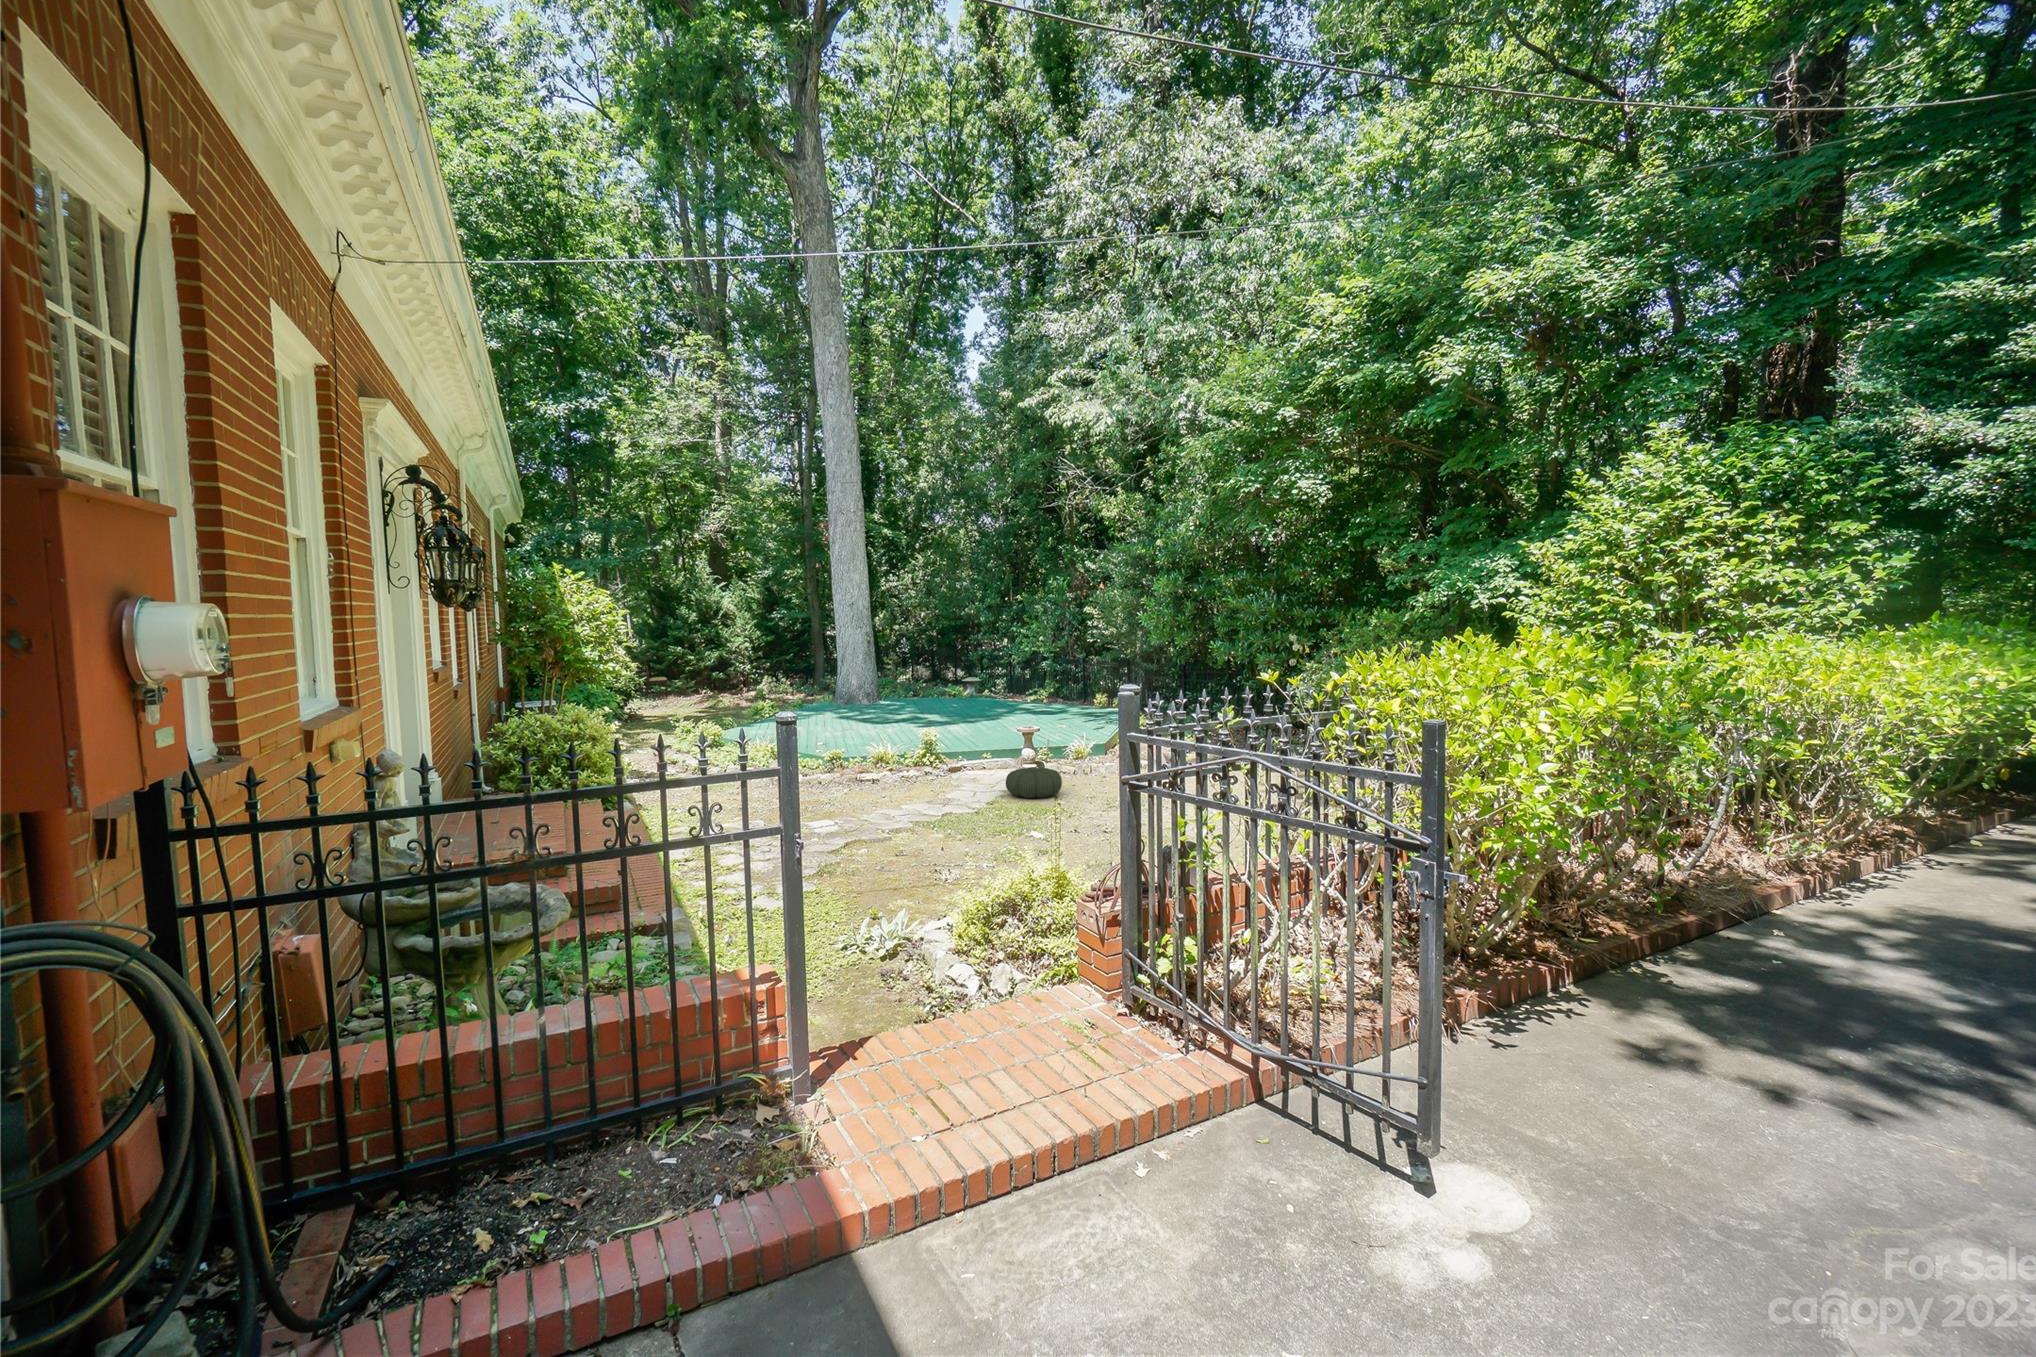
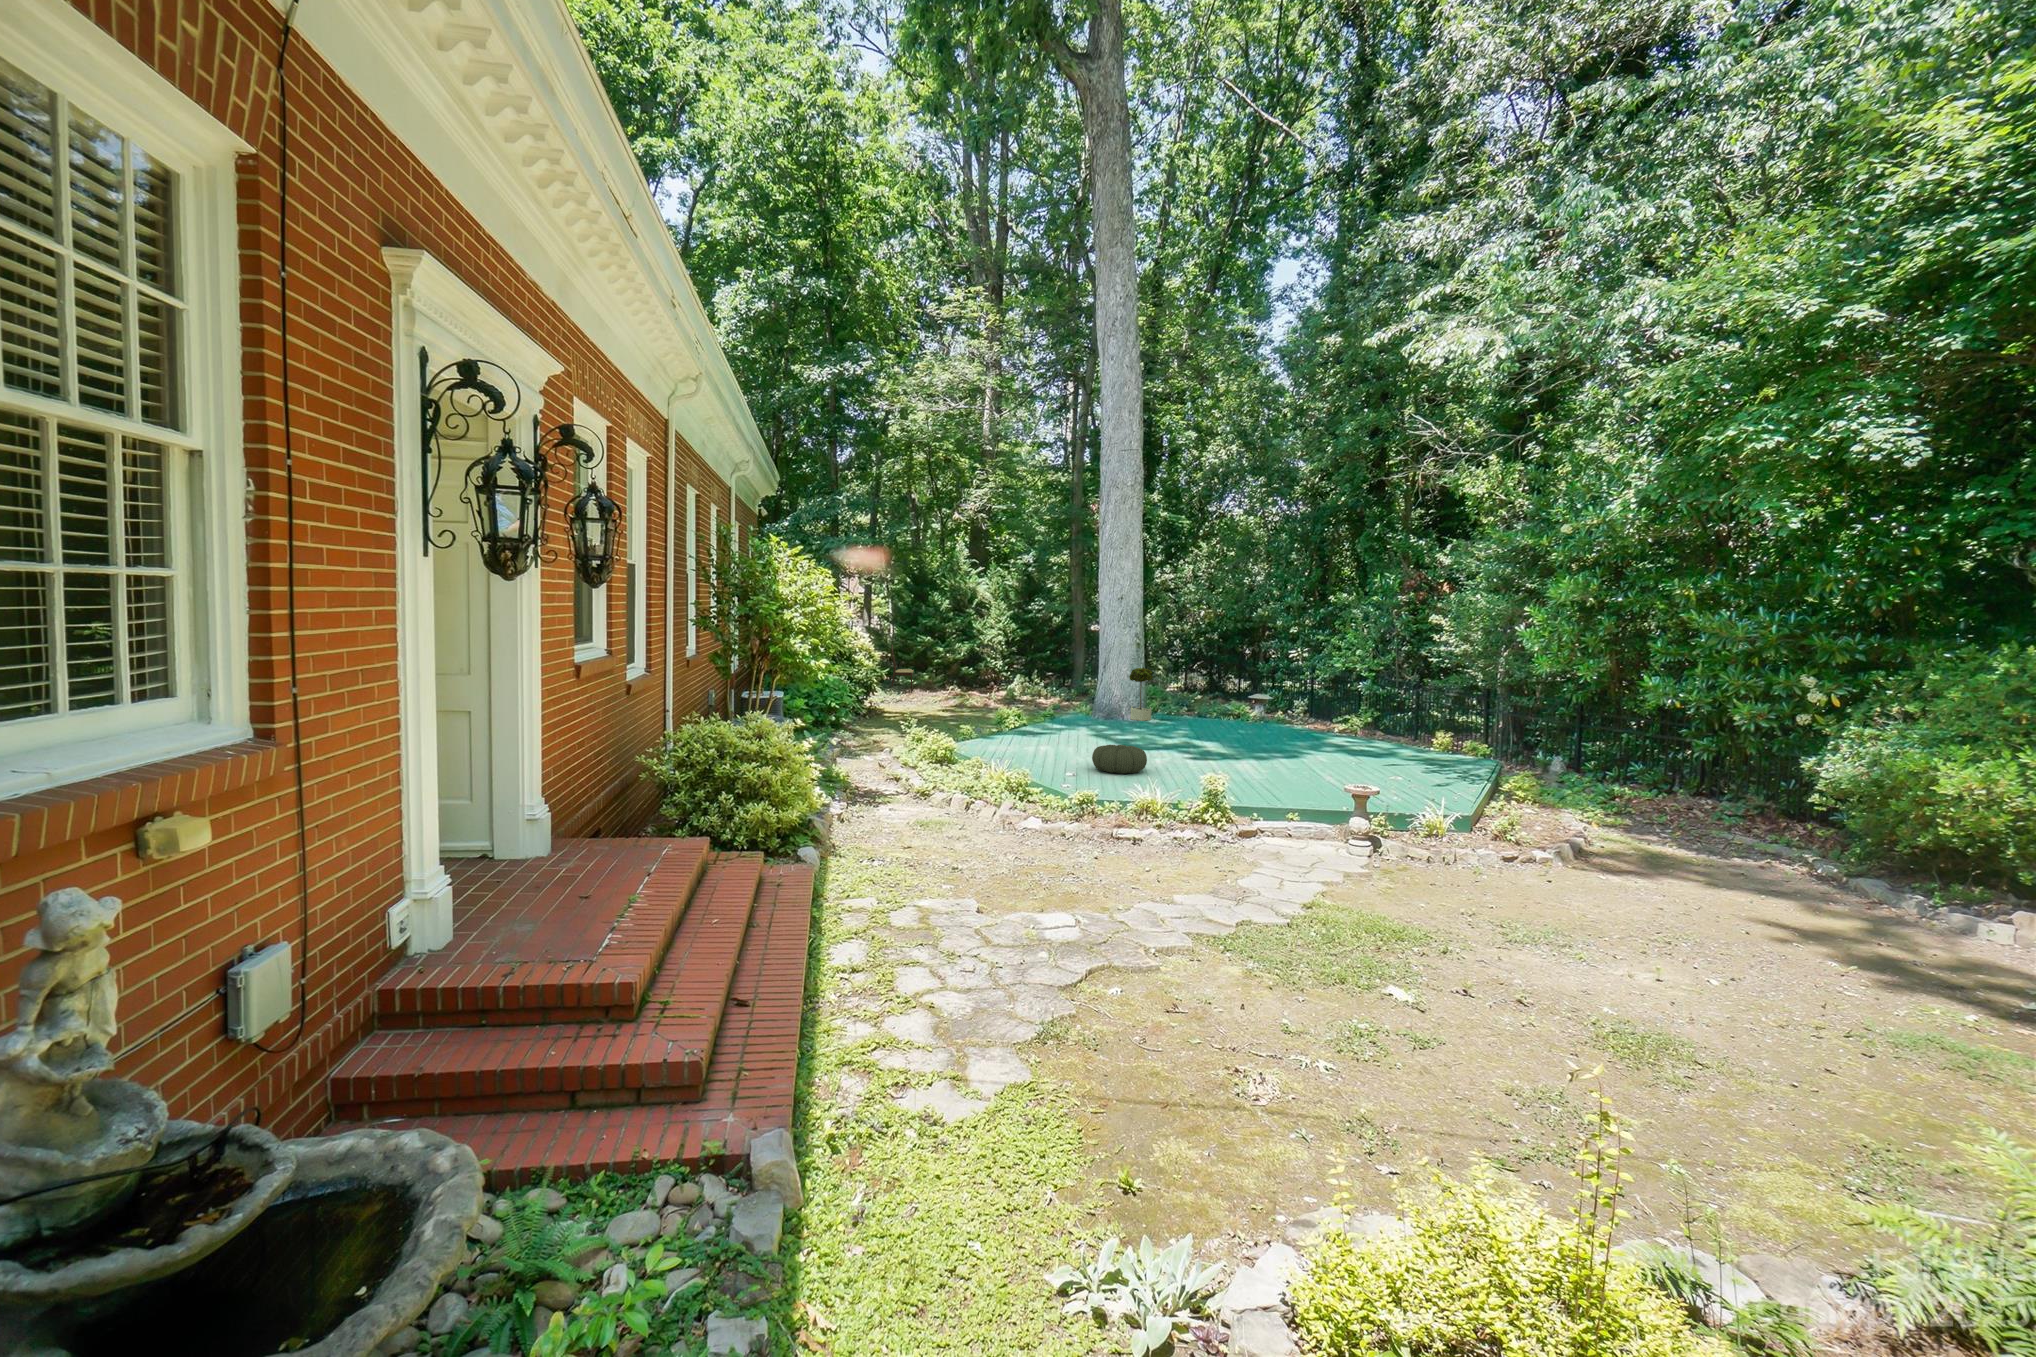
potted tree: none [864,660,884,703] -> present [1129,667,1153,721]
pouf: present [1006,767,1062,798] -> present [1092,745,1147,774]

